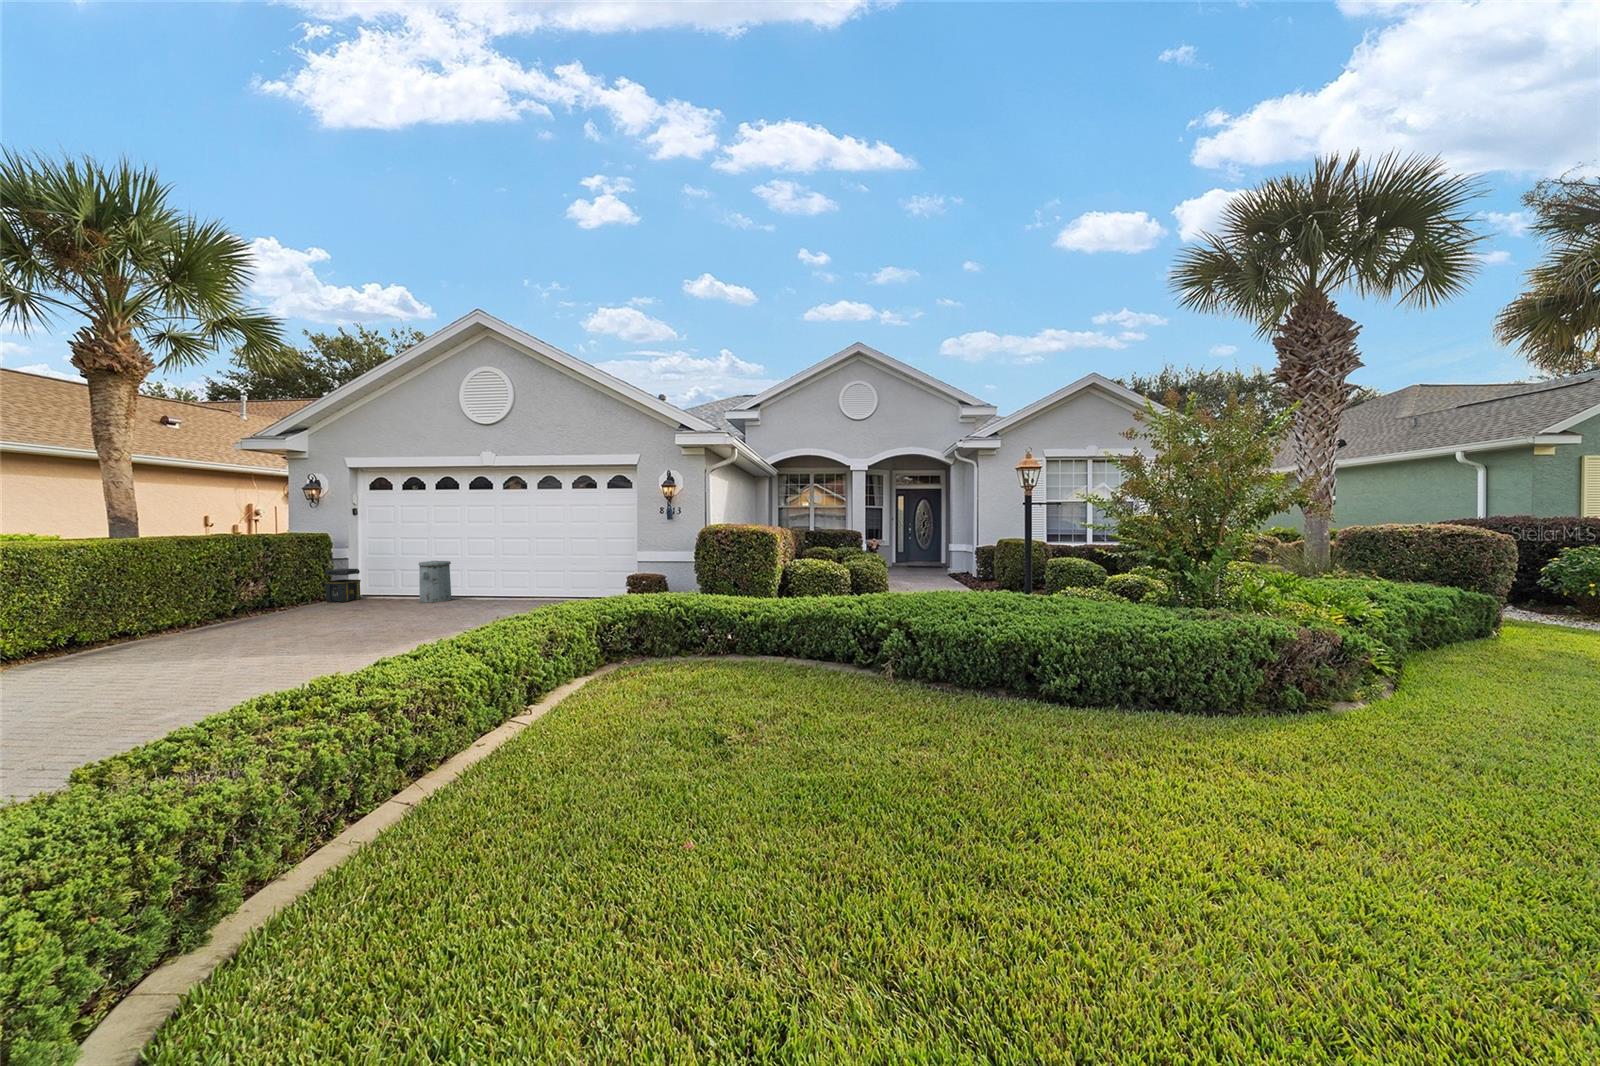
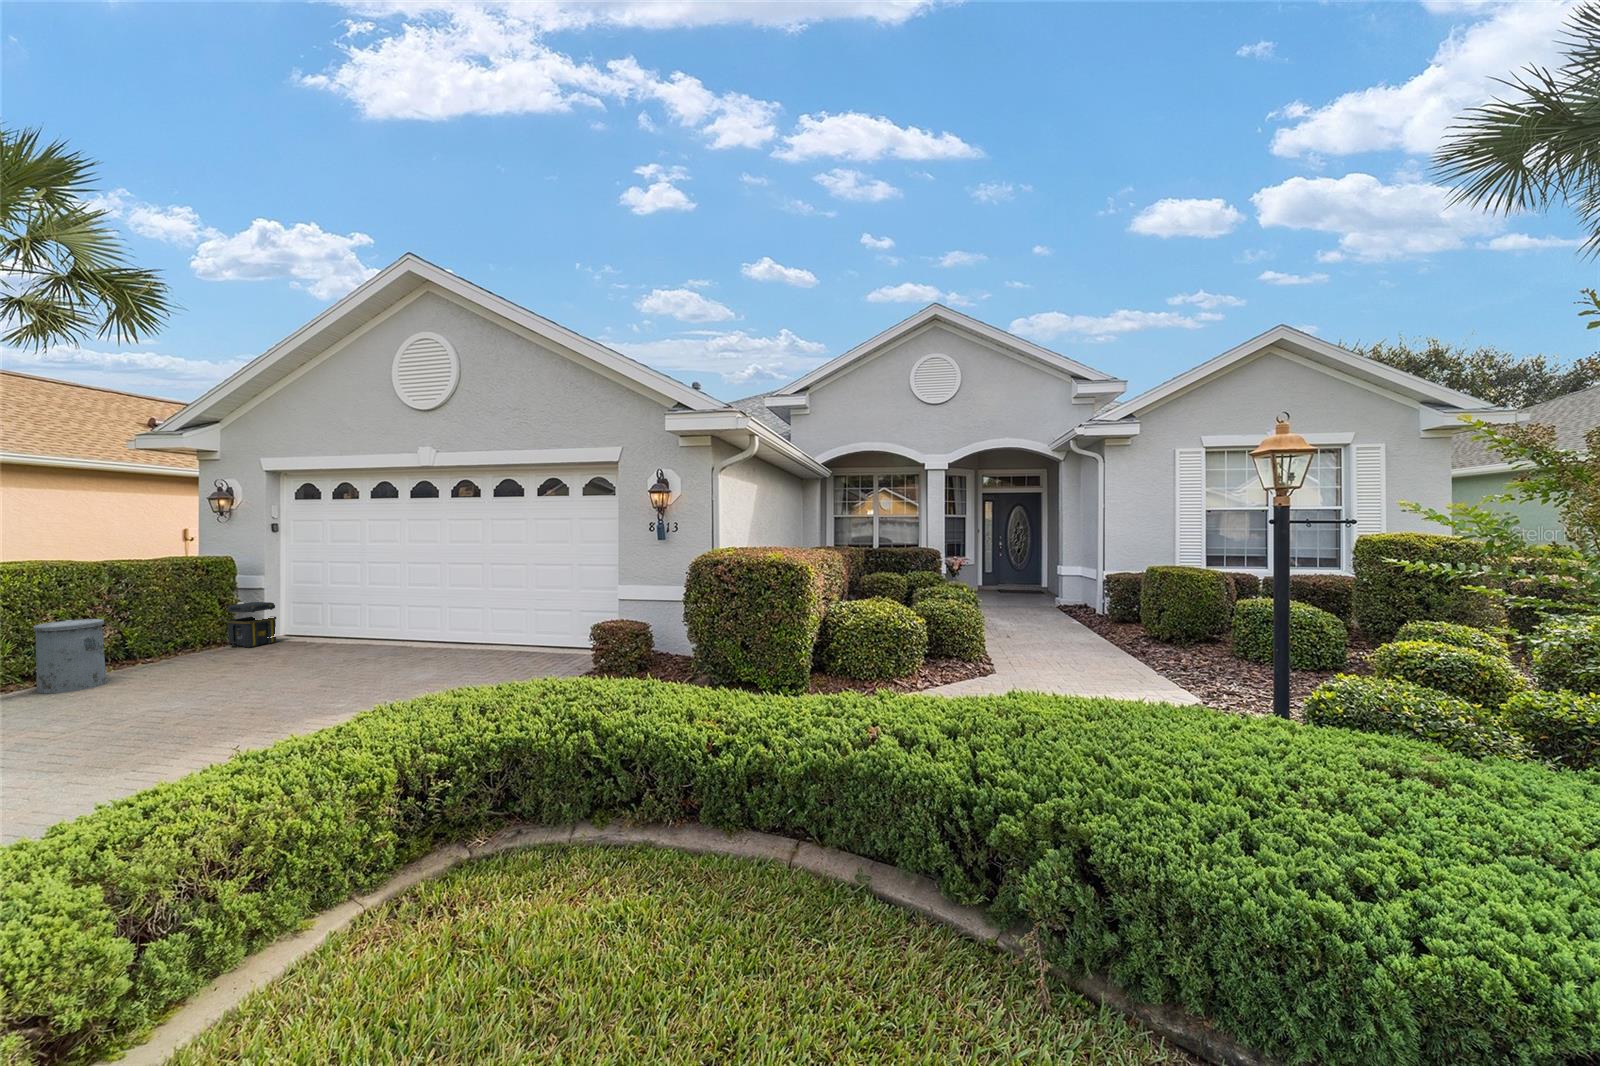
trash can: present [419,561,451,603] -> present [33,619,107,694]

